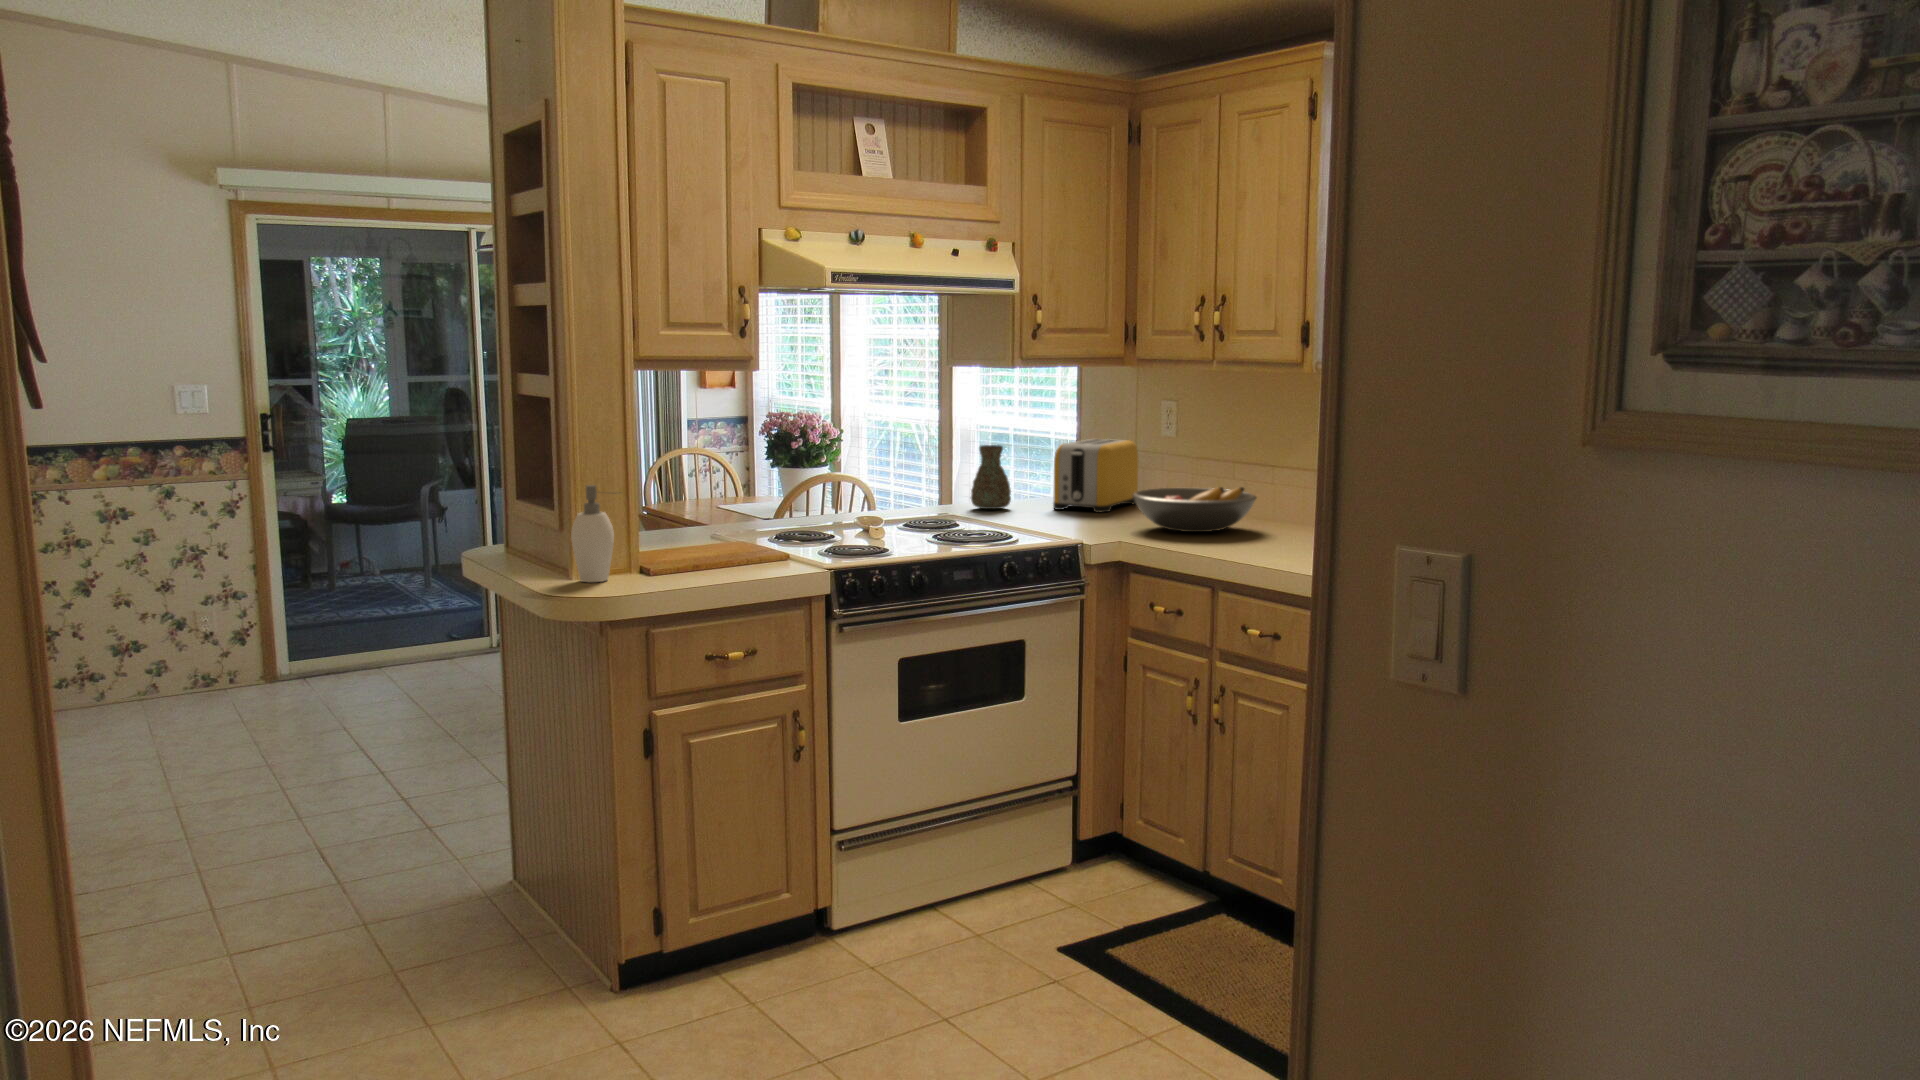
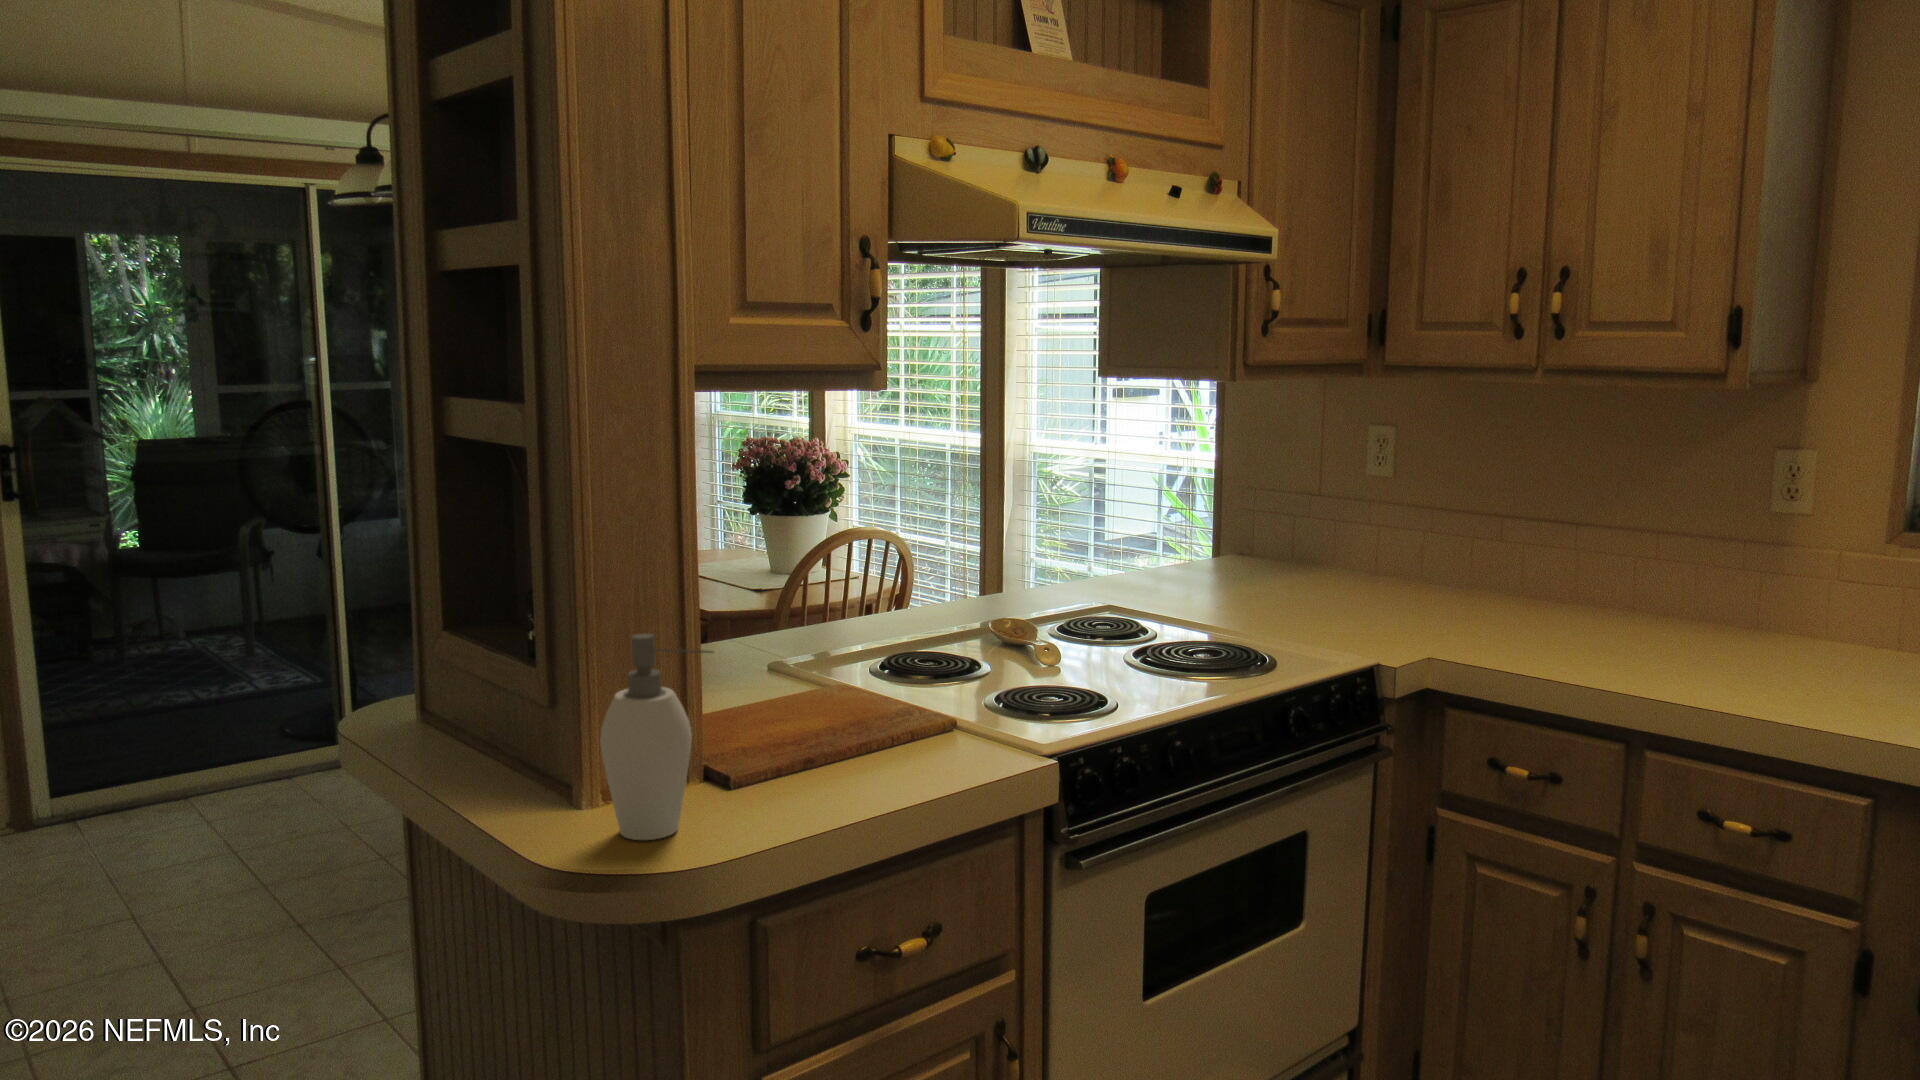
toaster: present [1053,439,1138,512] -> none [1245,480,1345,593]
decorative vase: present [971,445,1011,509] -> none [1124,494,1185,590]
fruit bowl: present [1132,487,1257,532] -> none [1433,562,1642,637]

